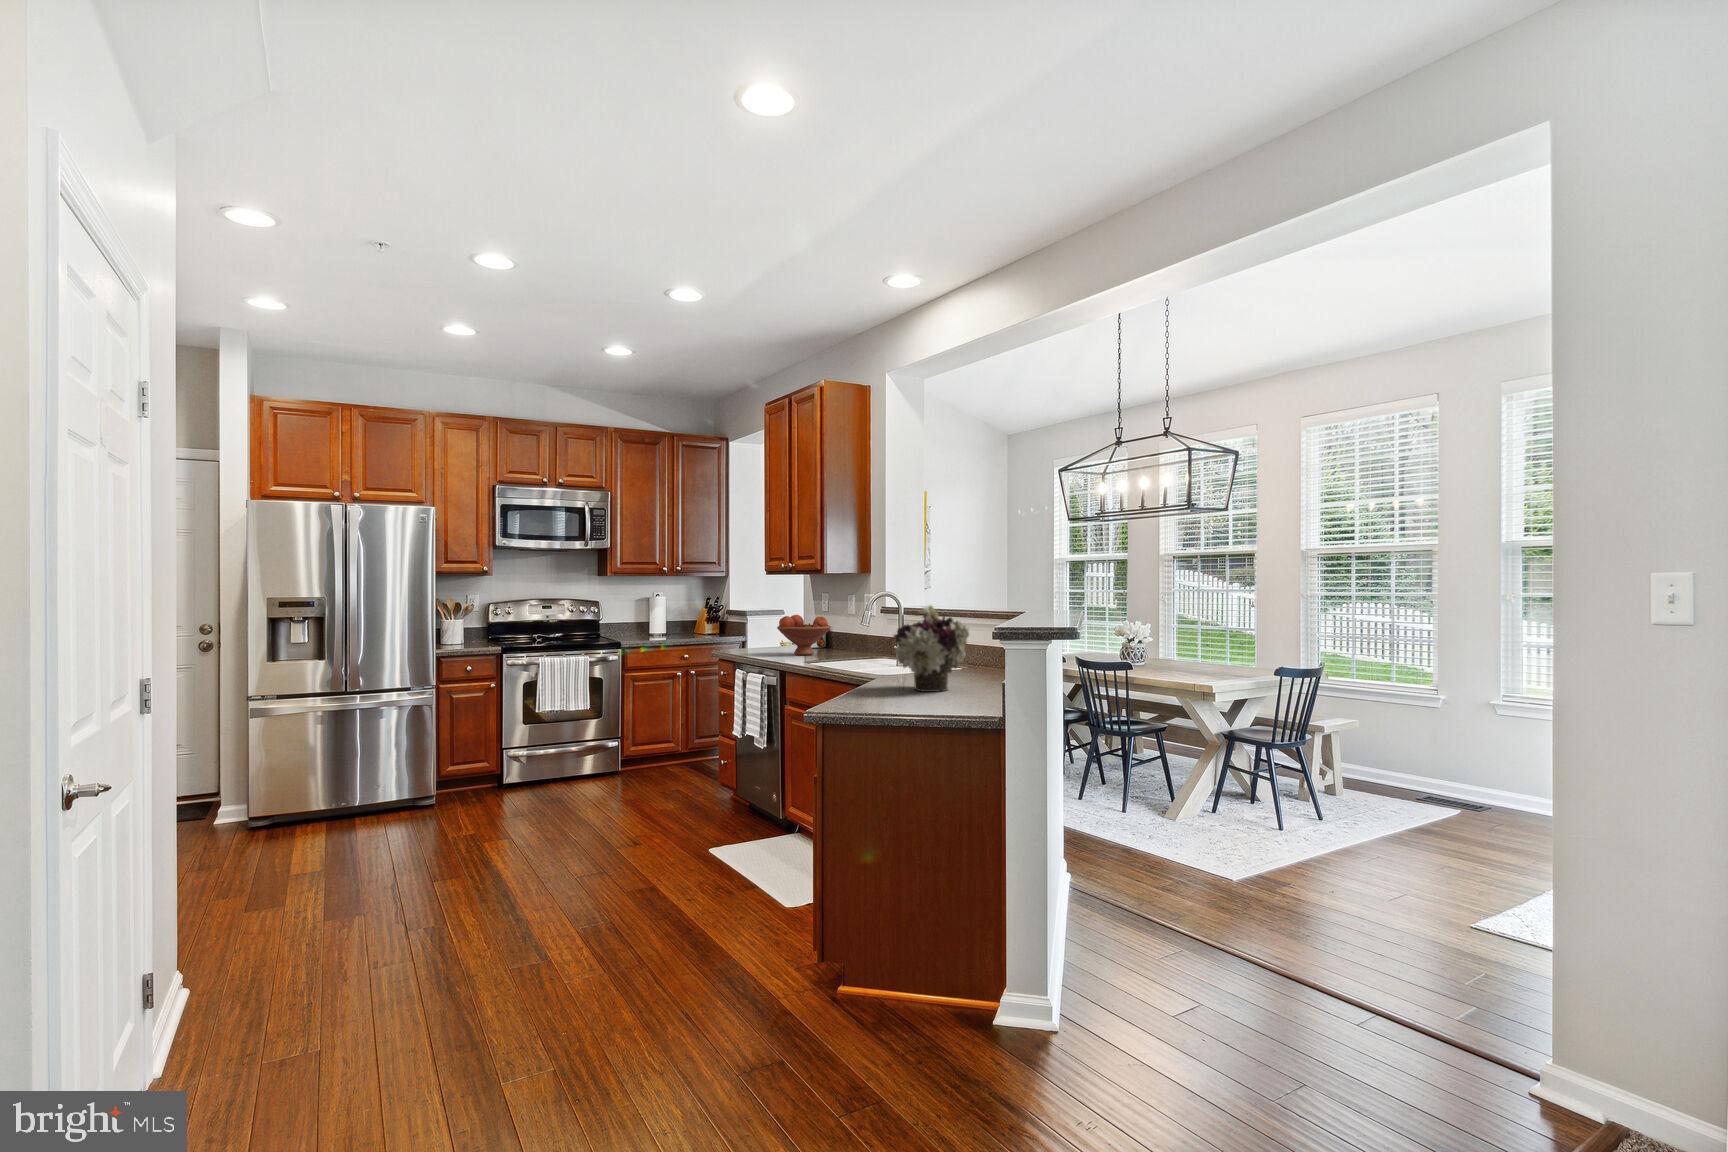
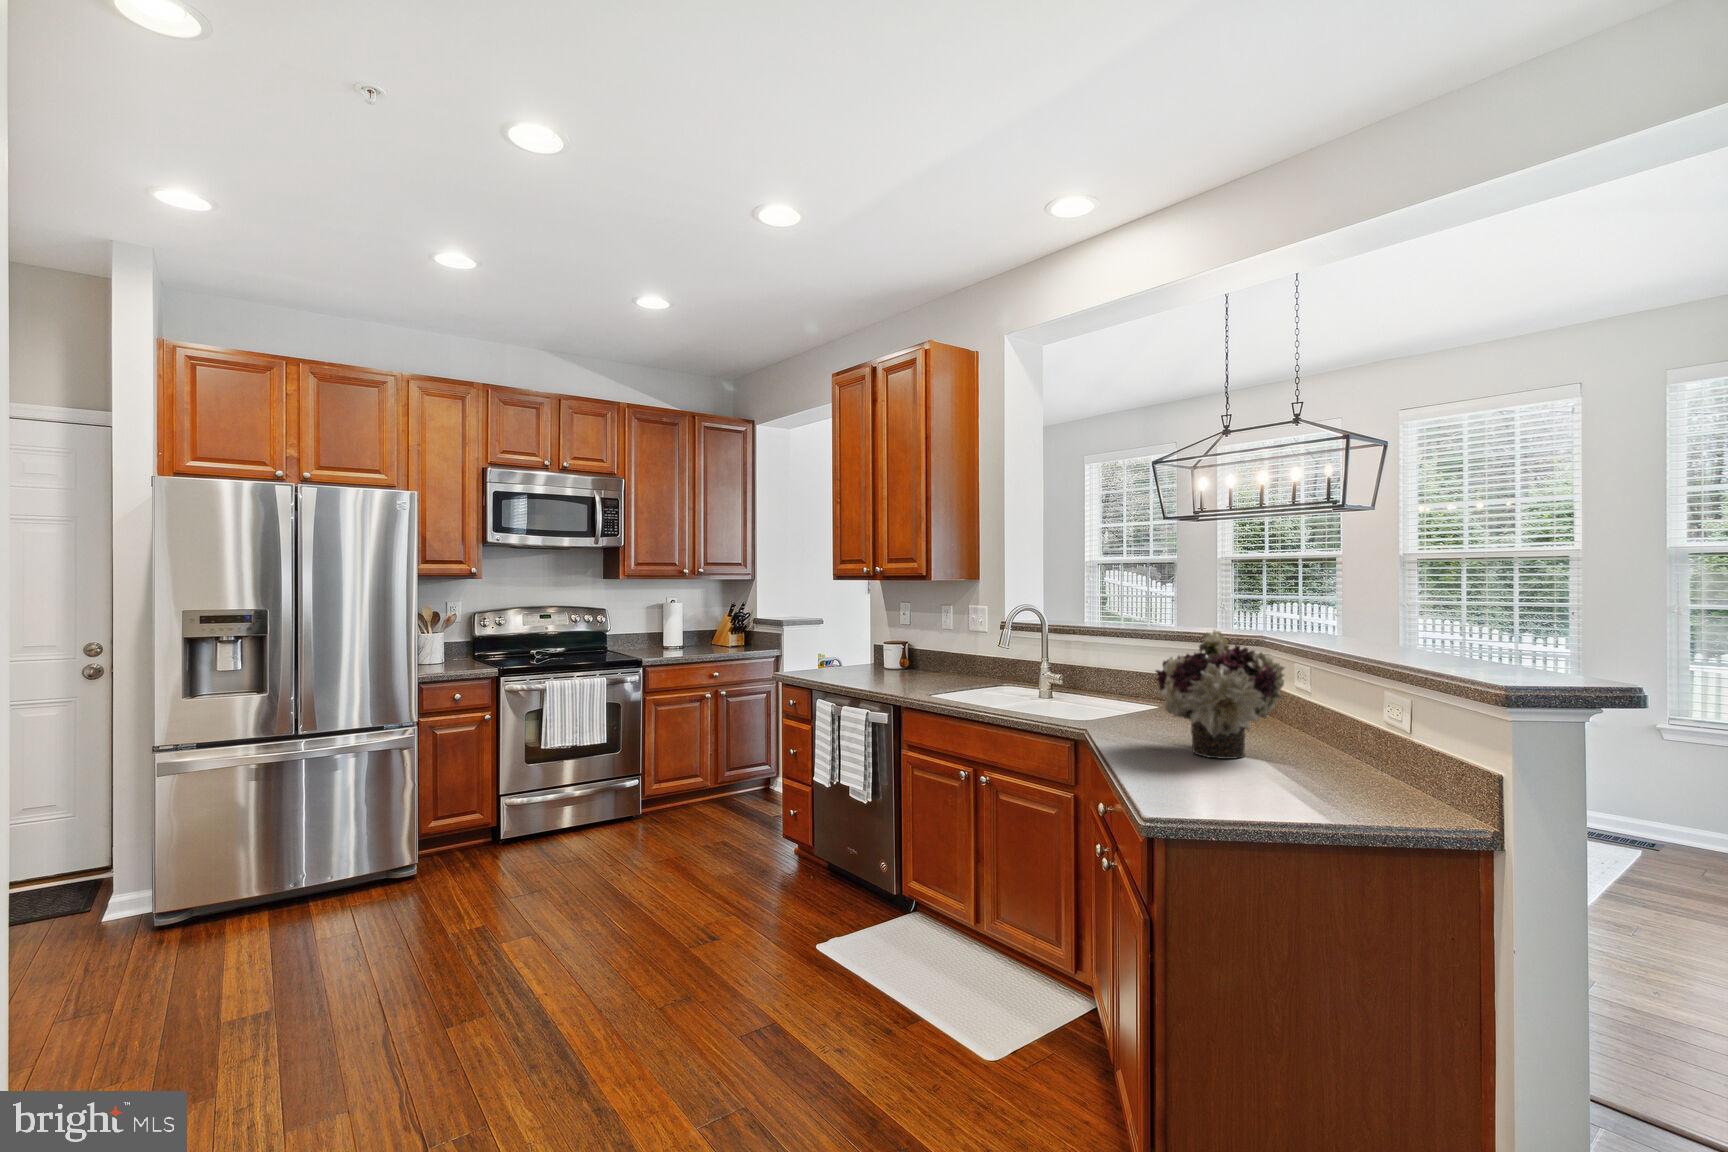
fruit bowl: present [777,615,831,655] -> none [860,629,927,680]

